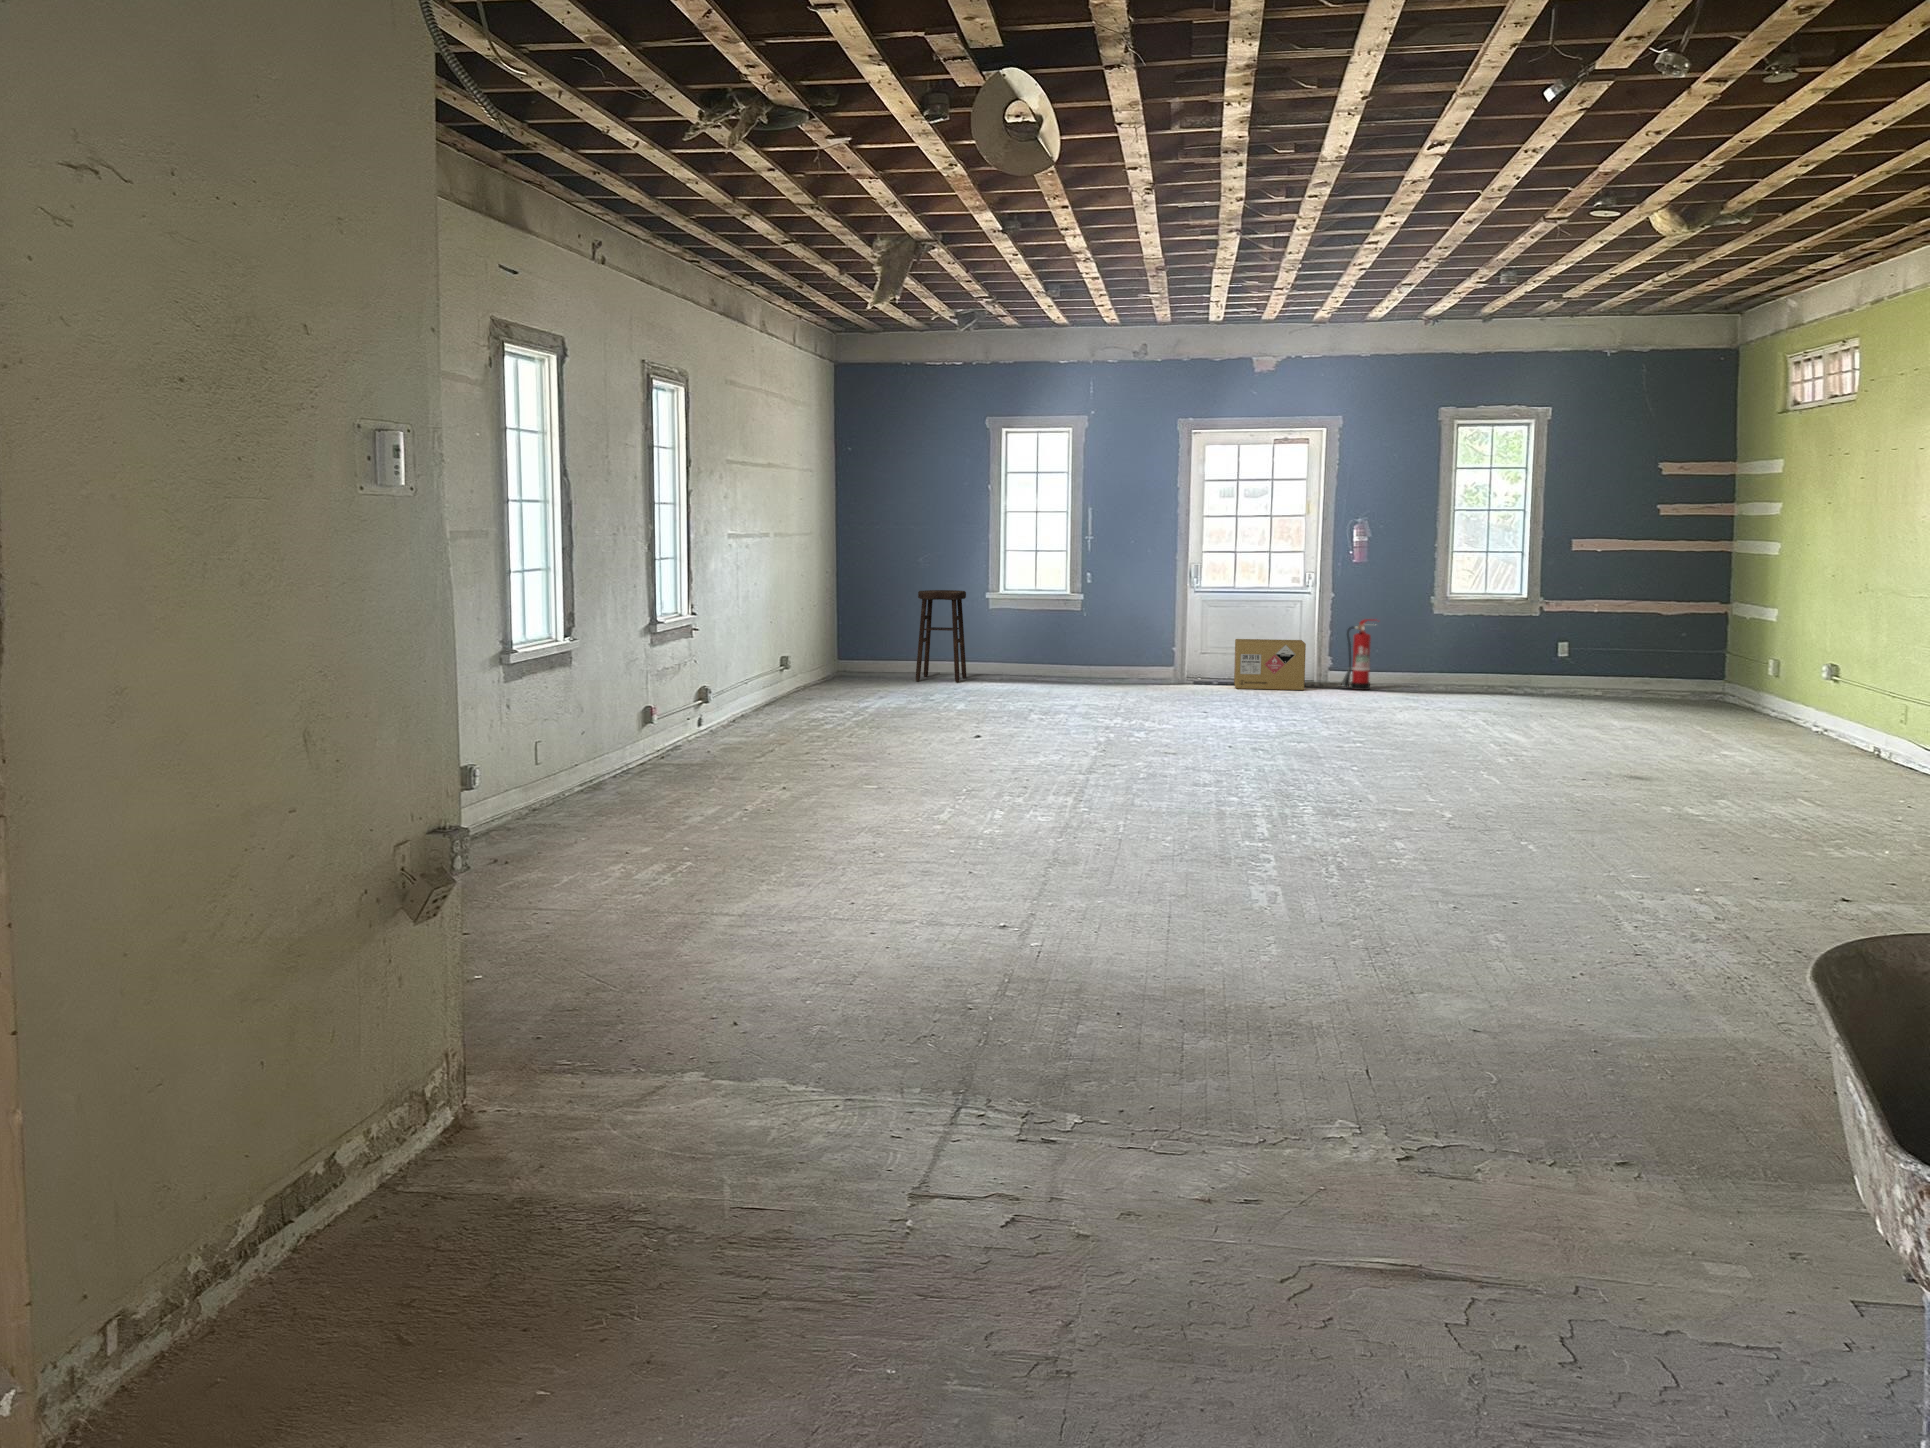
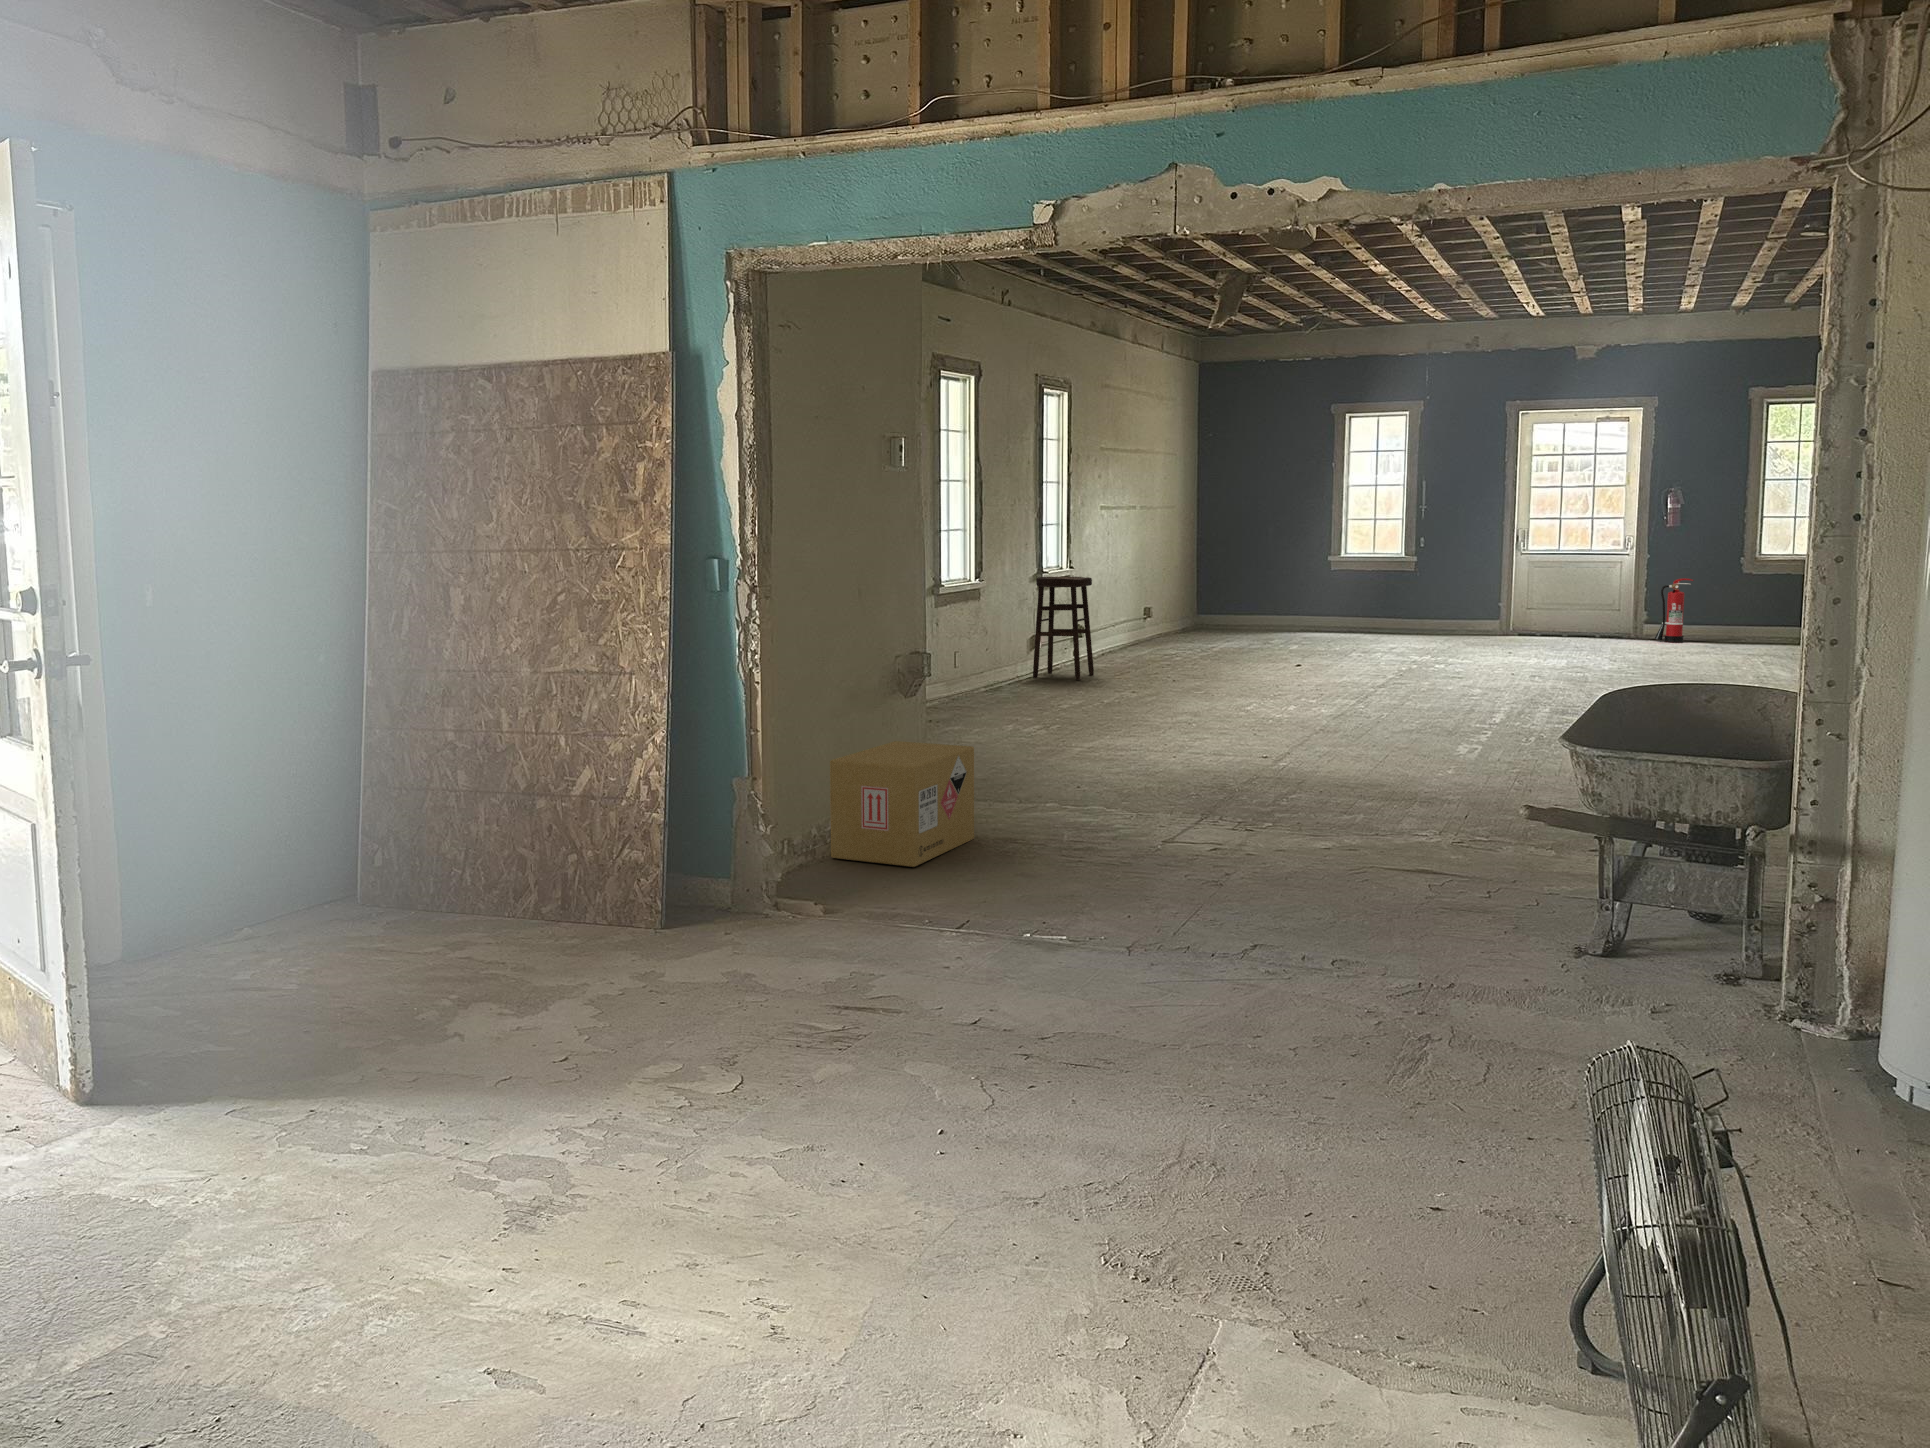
stool: present [916,590,966,682] -> present [1033,576,1094,680]
cardboard box: present [1234,639,1306,690] -> present [830,741,974,867]

